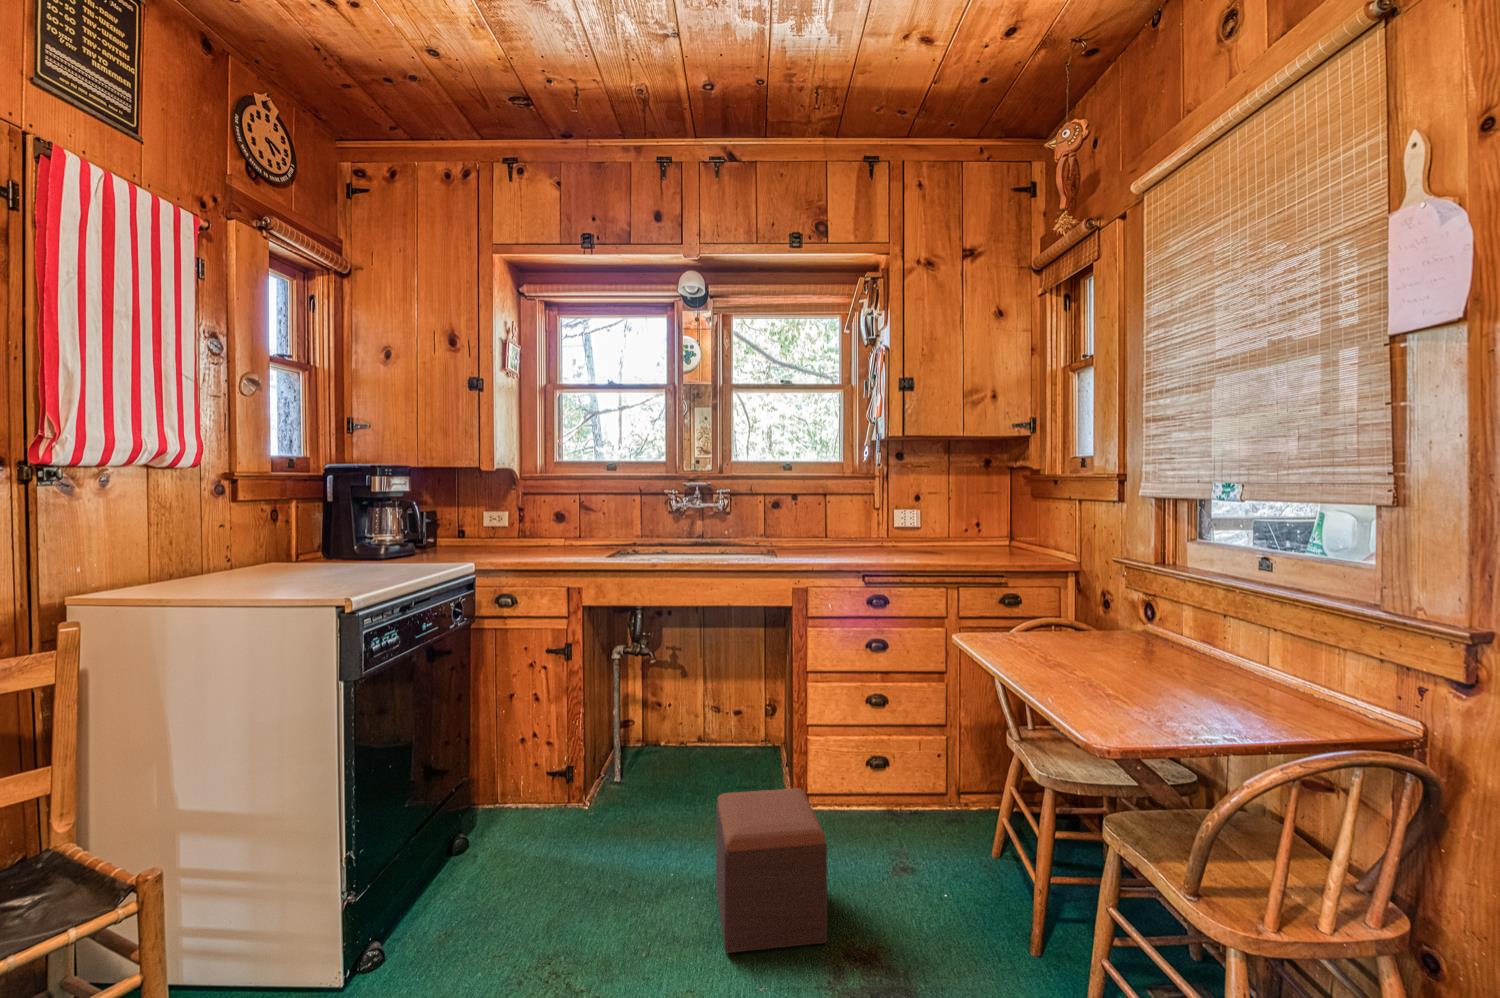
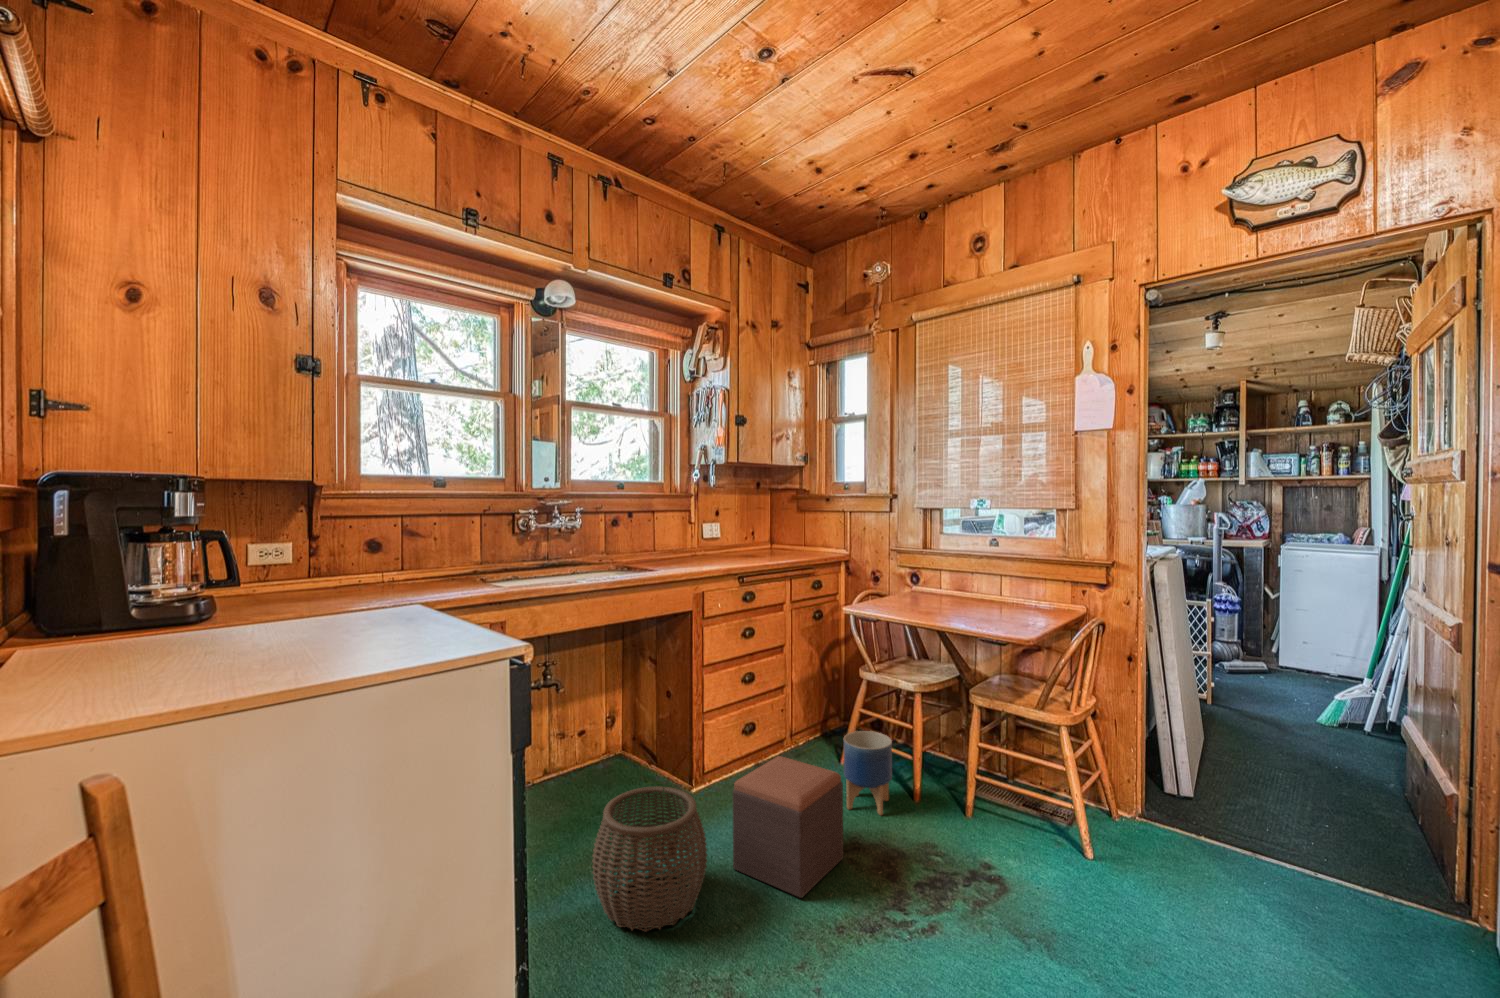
woven basket: none [564,765,679,906] -> present [592,787,707,931]
planter: none [916,799,985,925] -> present [844,731,892,815]

